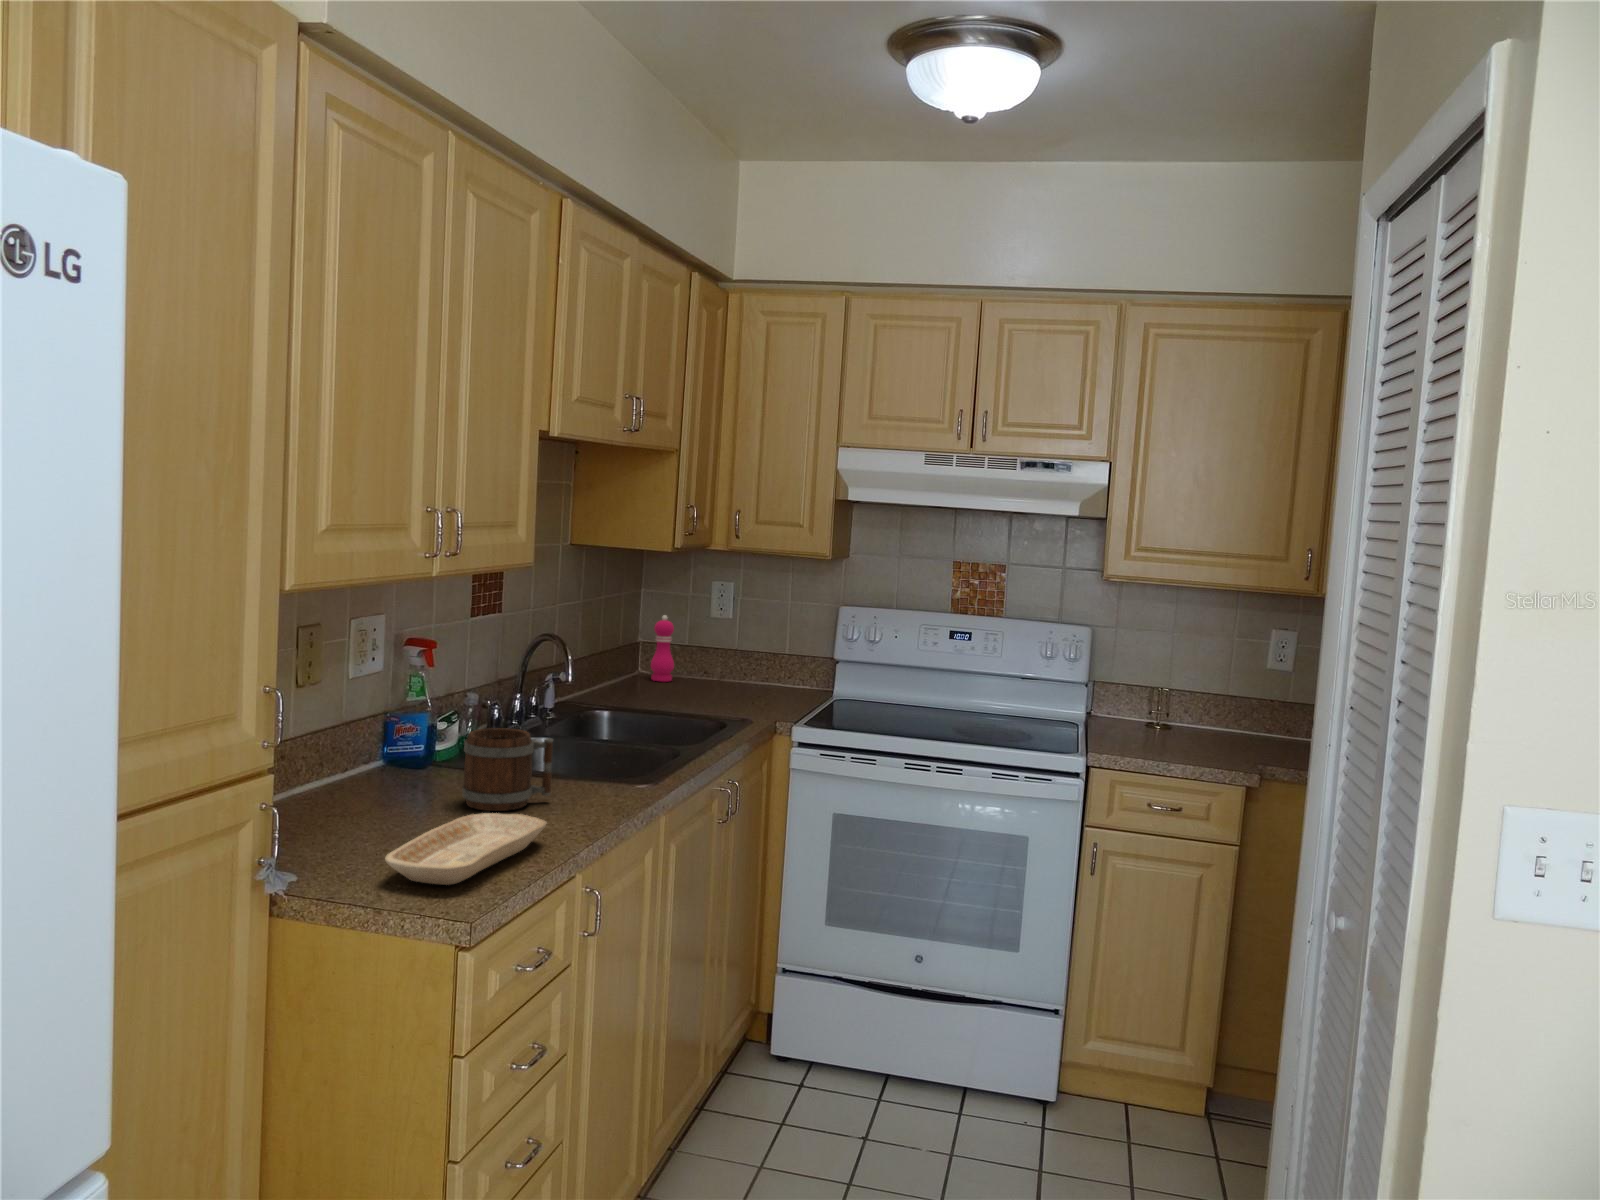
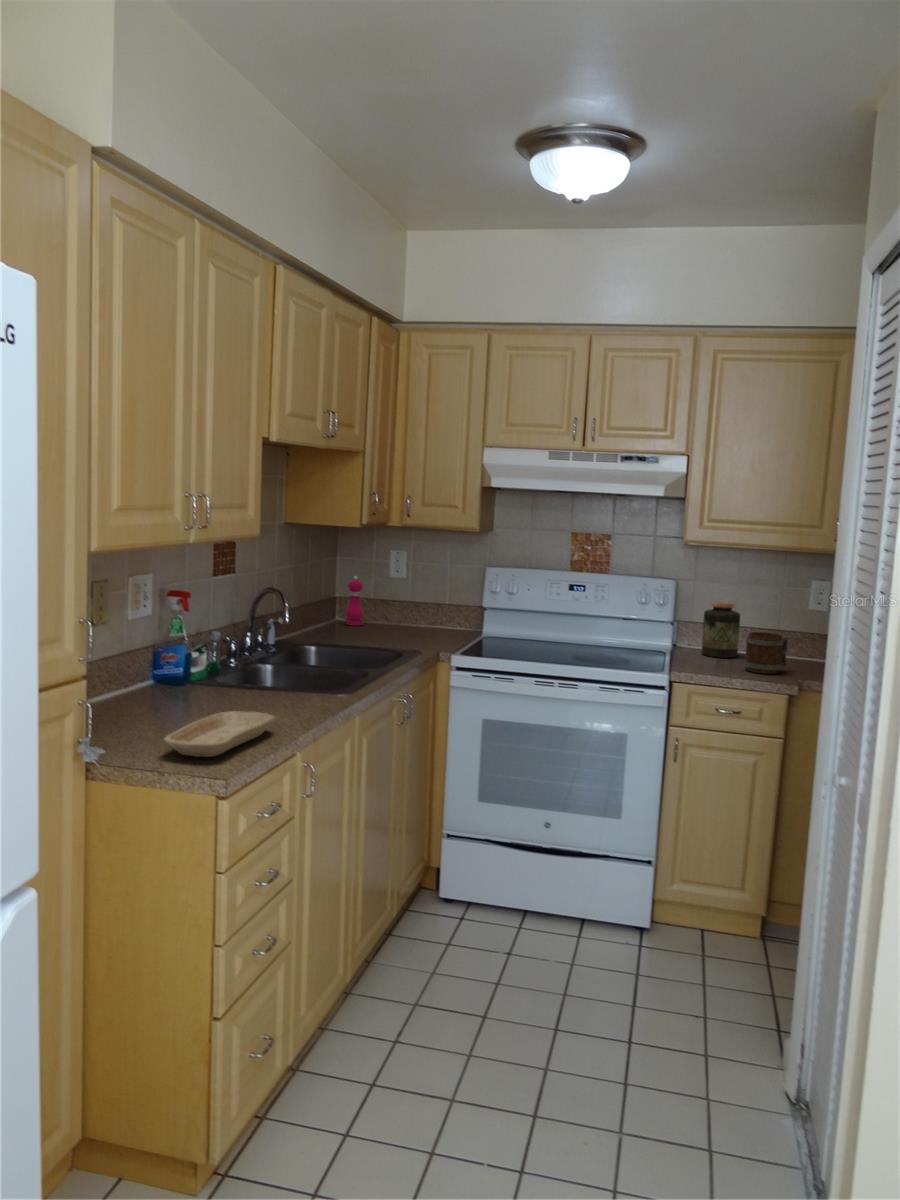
jar: none [1126,656,1178,732] -> present [701,601,740,658]
mug: present [462,728,553,811] -> present [745,632,788,674]

